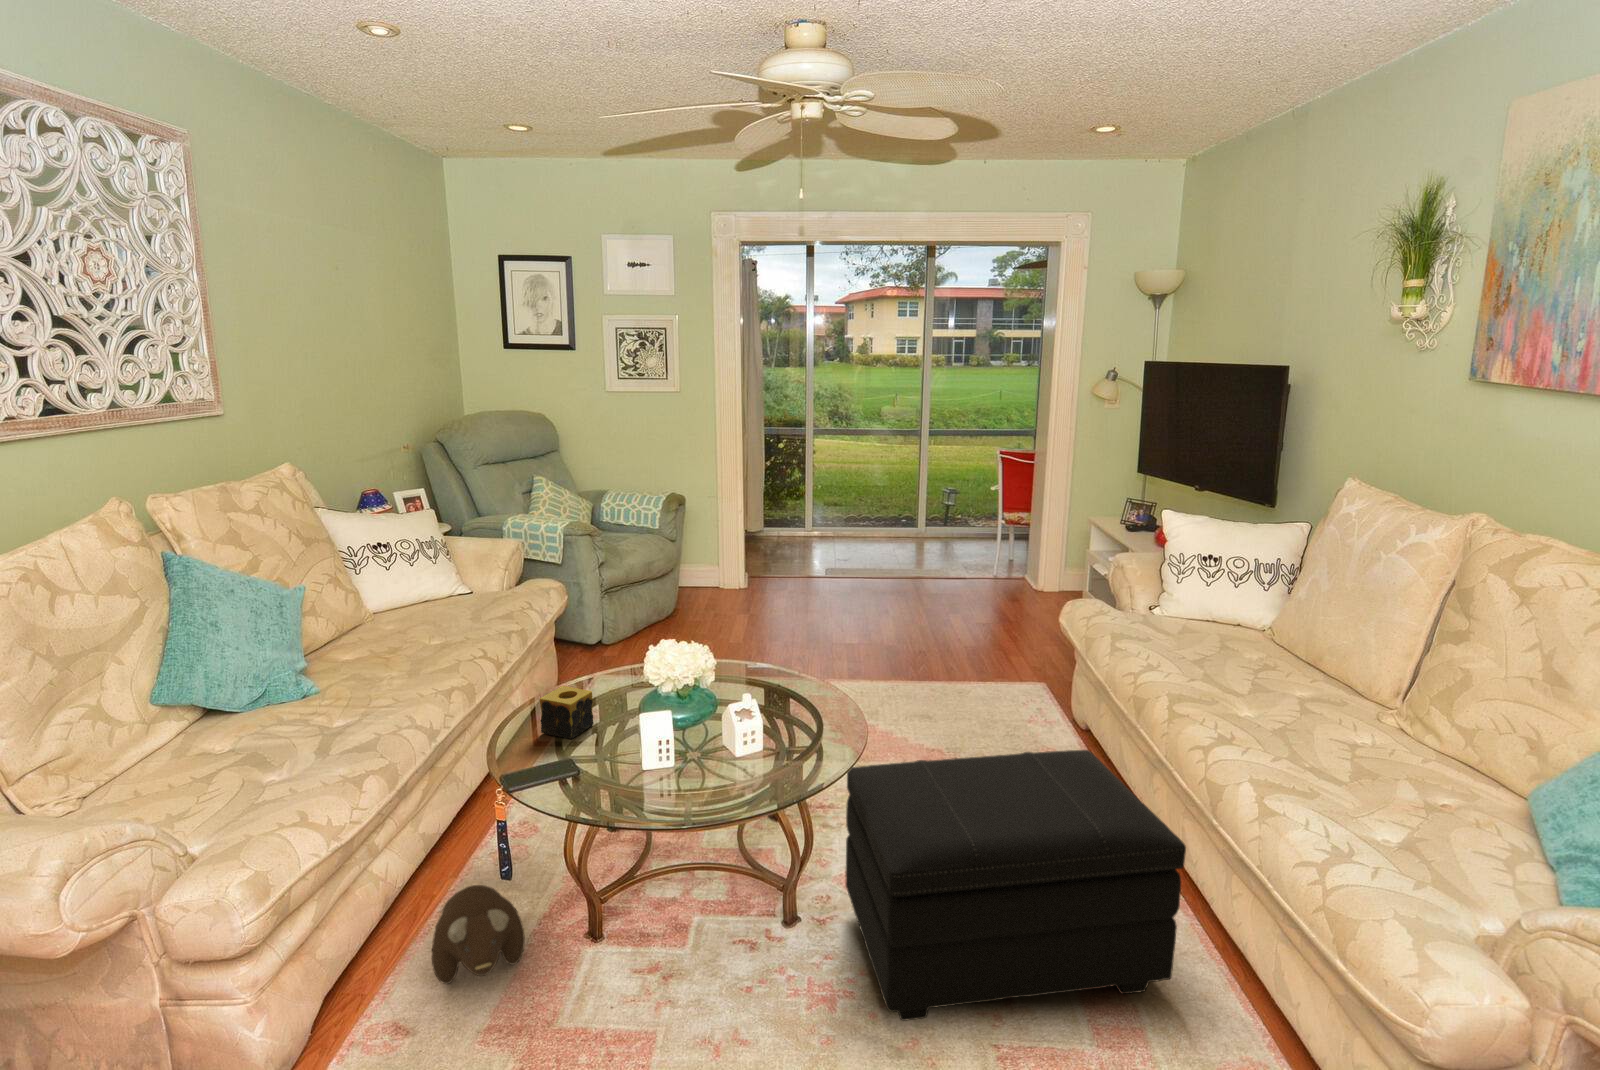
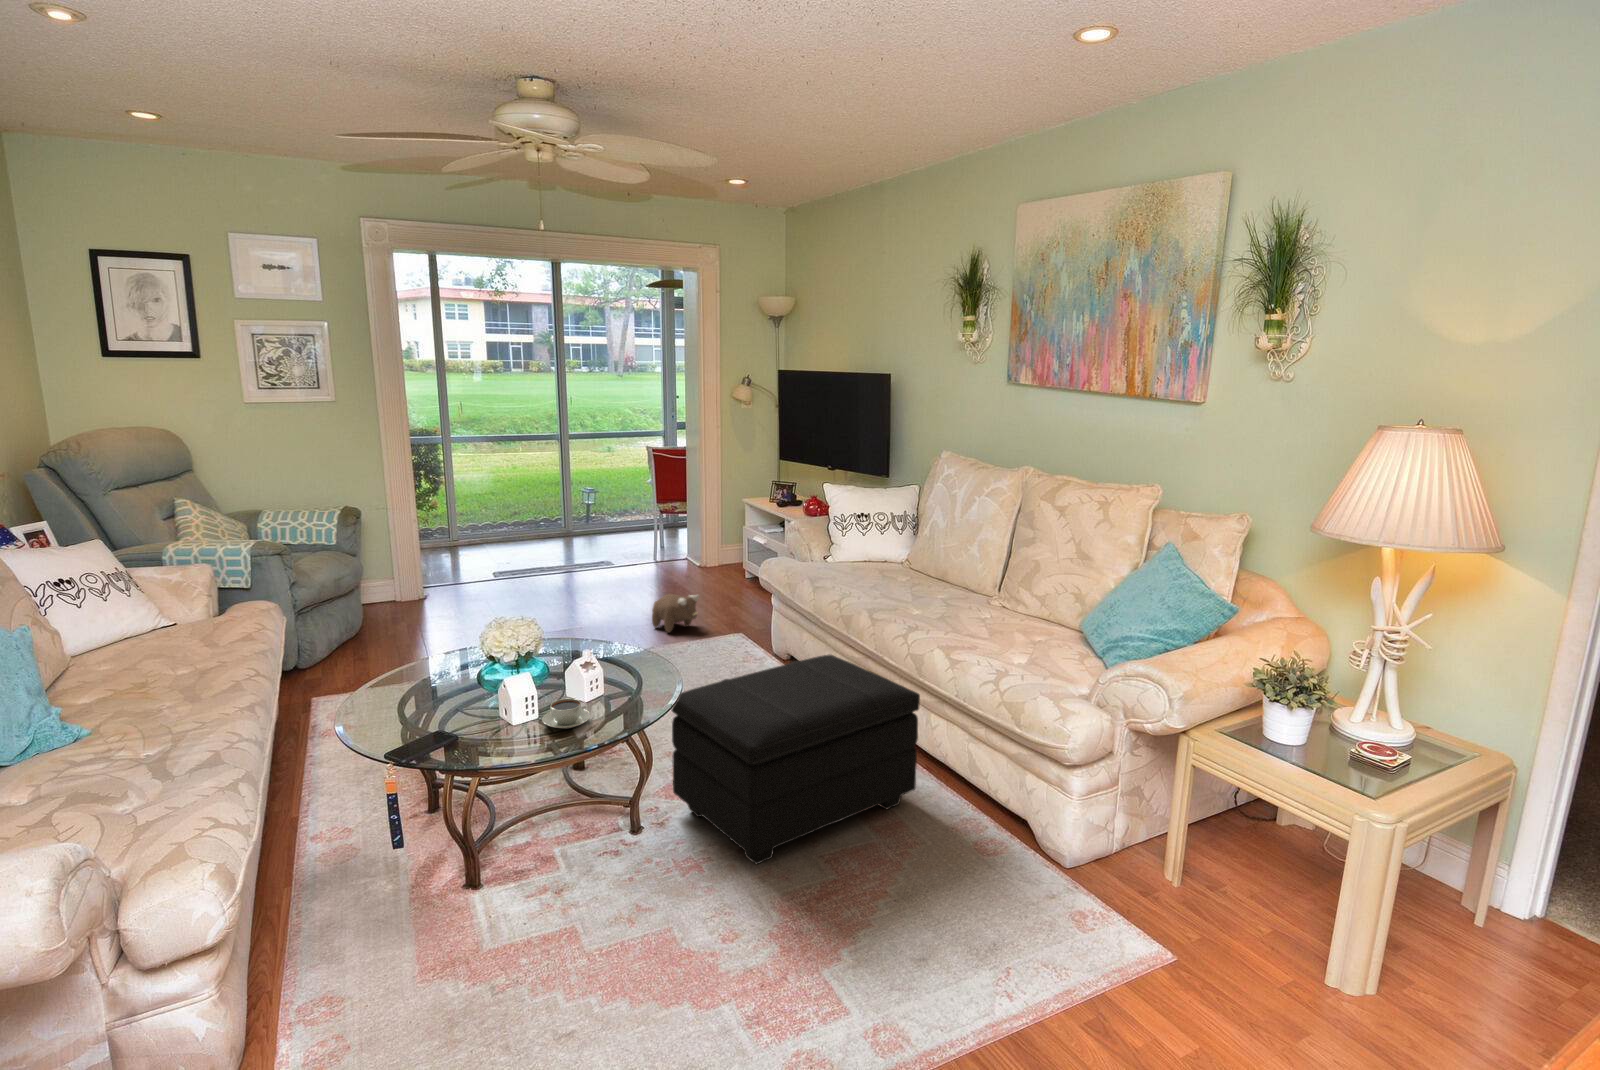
candle: present [540,686,594,739] -> none [377,675,427,721]
coffee cup: none [673,751,728,789] -> present [542,698,590,729]
plush toy: present [432,885,525,984] -> present [652,594,699,633]

